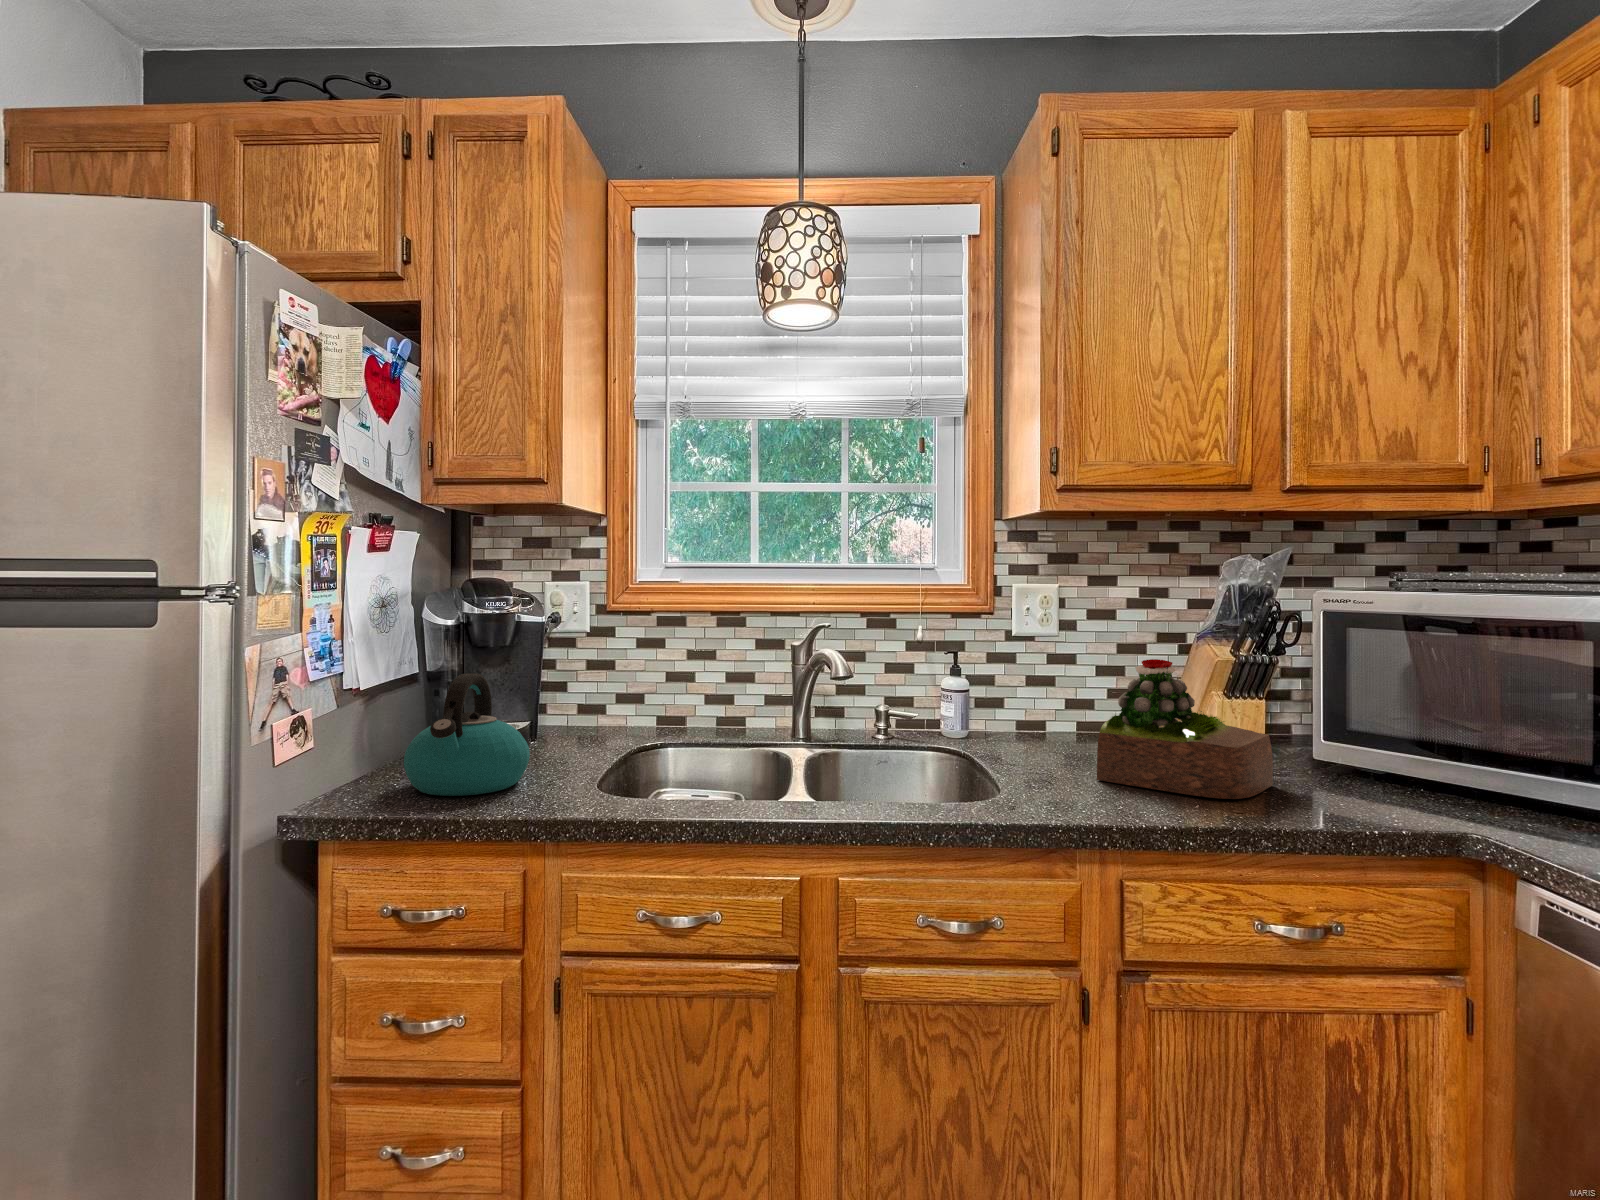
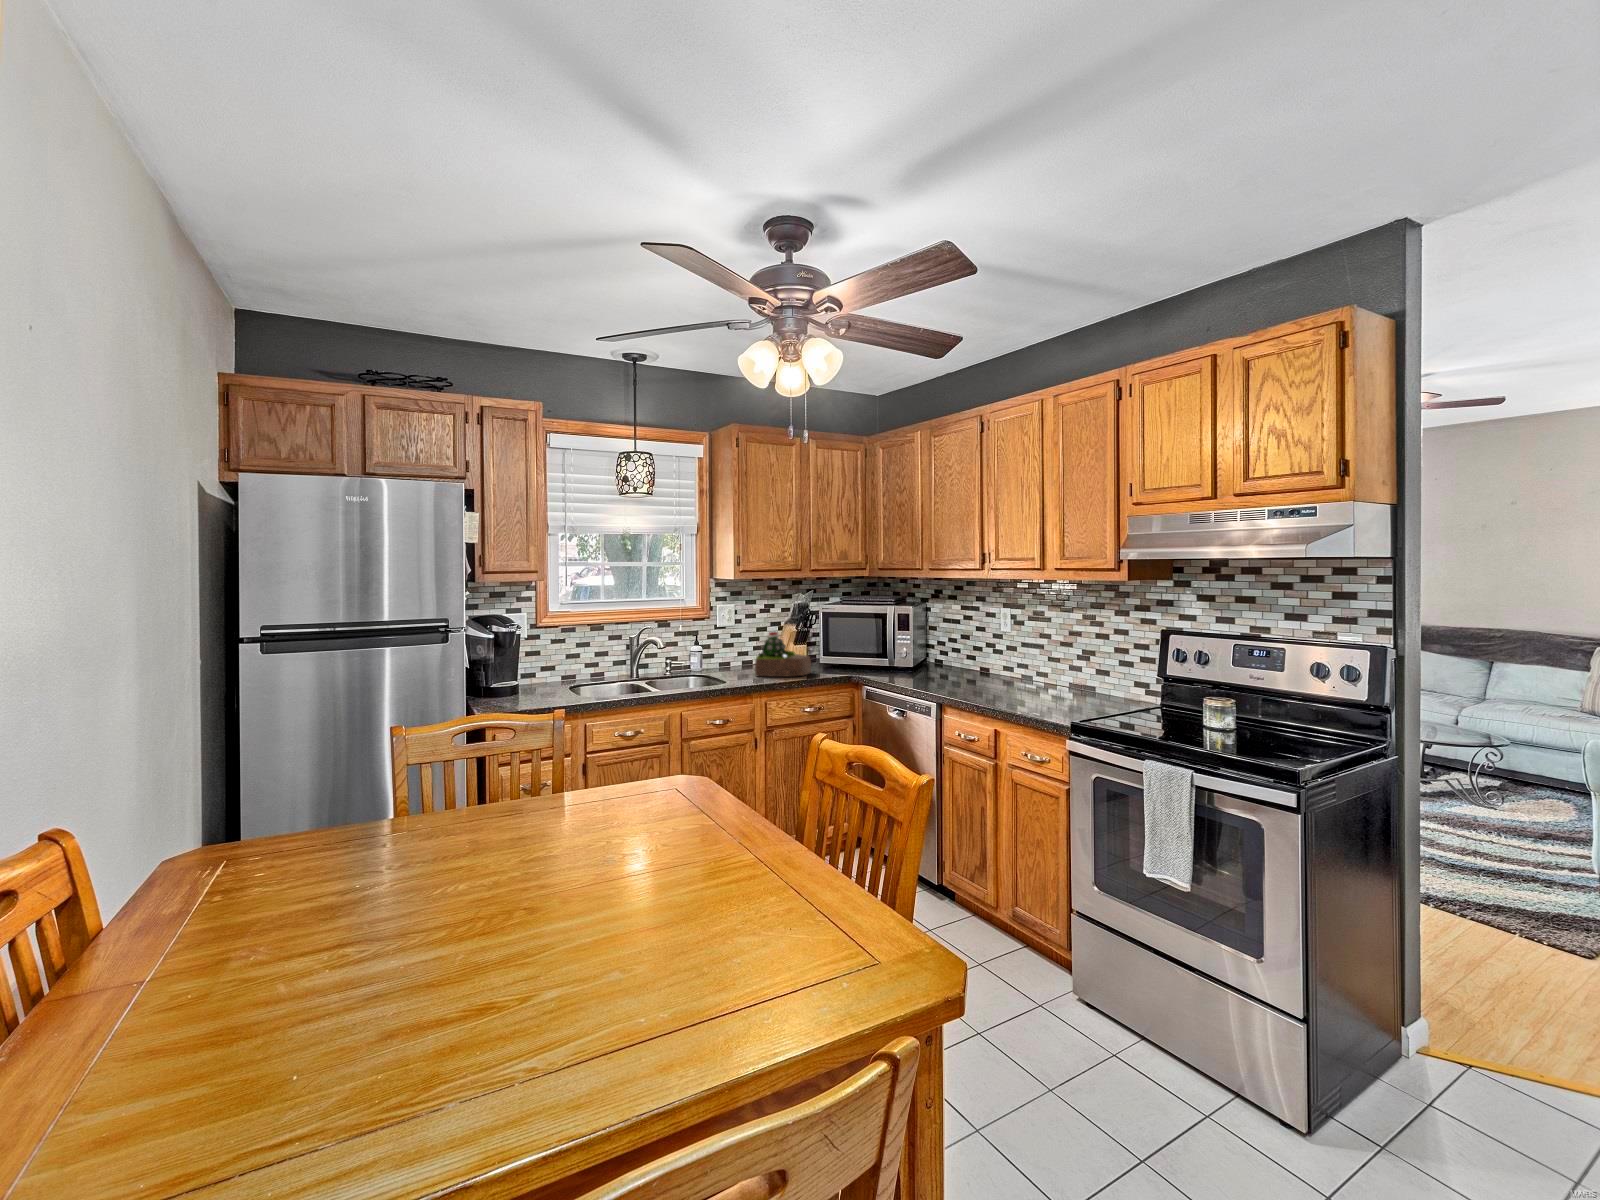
kettle: present [404,674,530,796] -> none [496,651,547,699]

